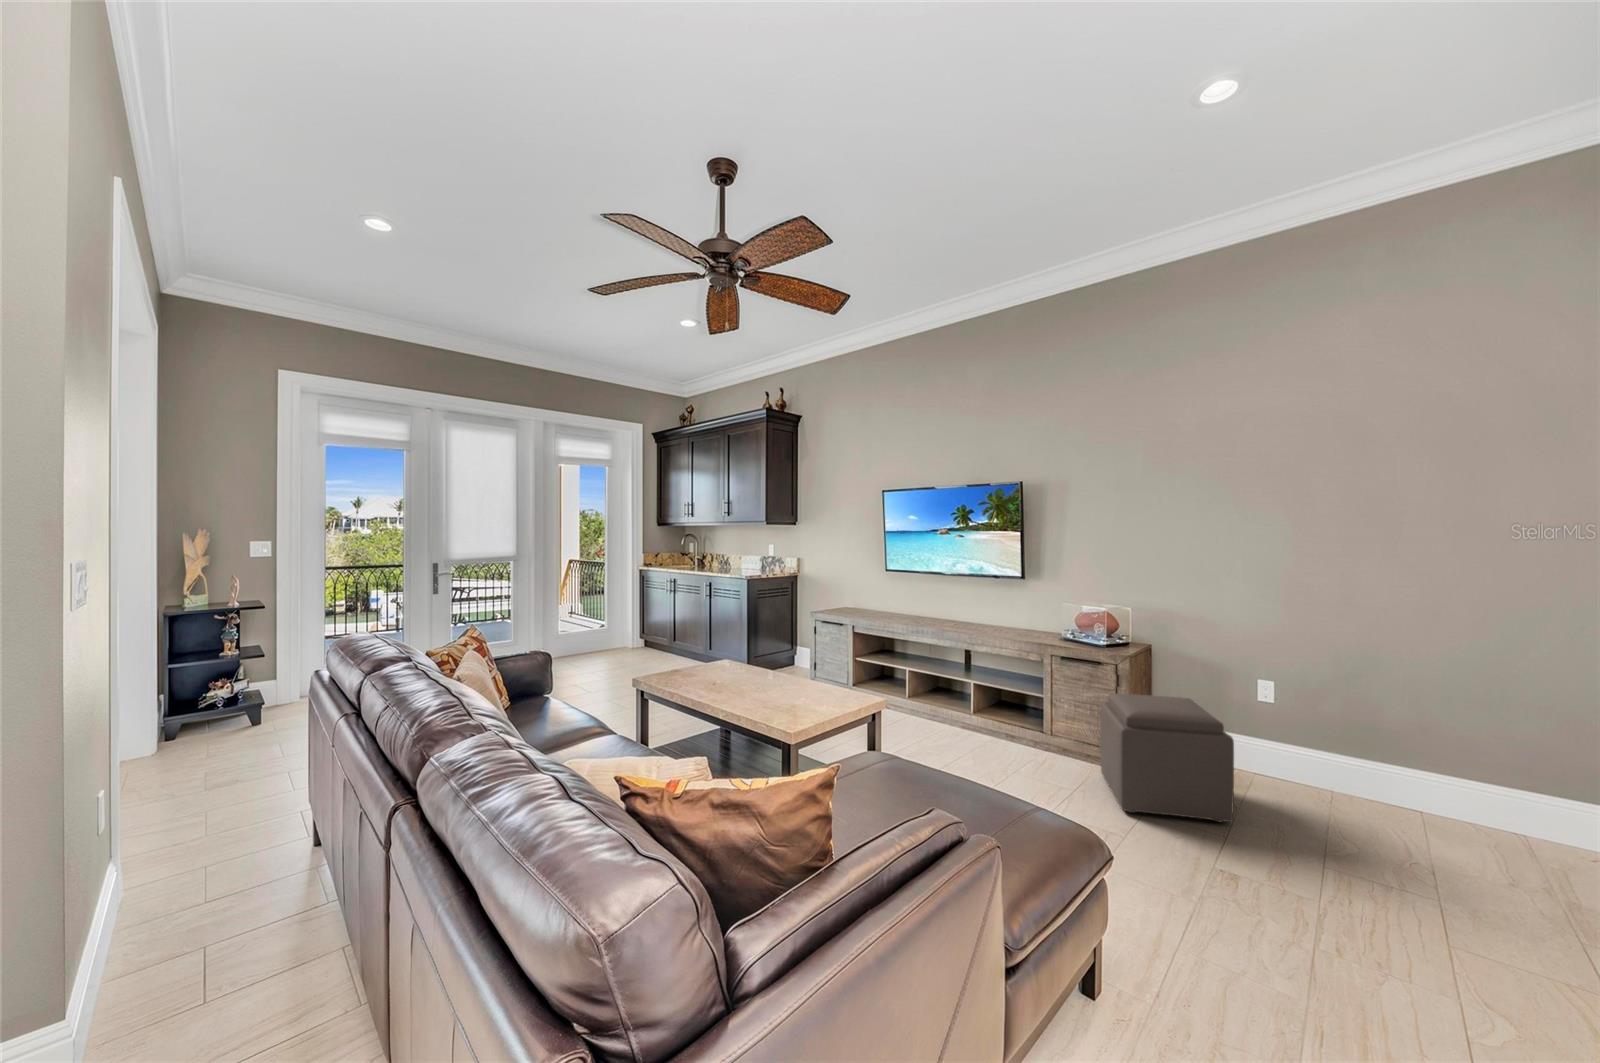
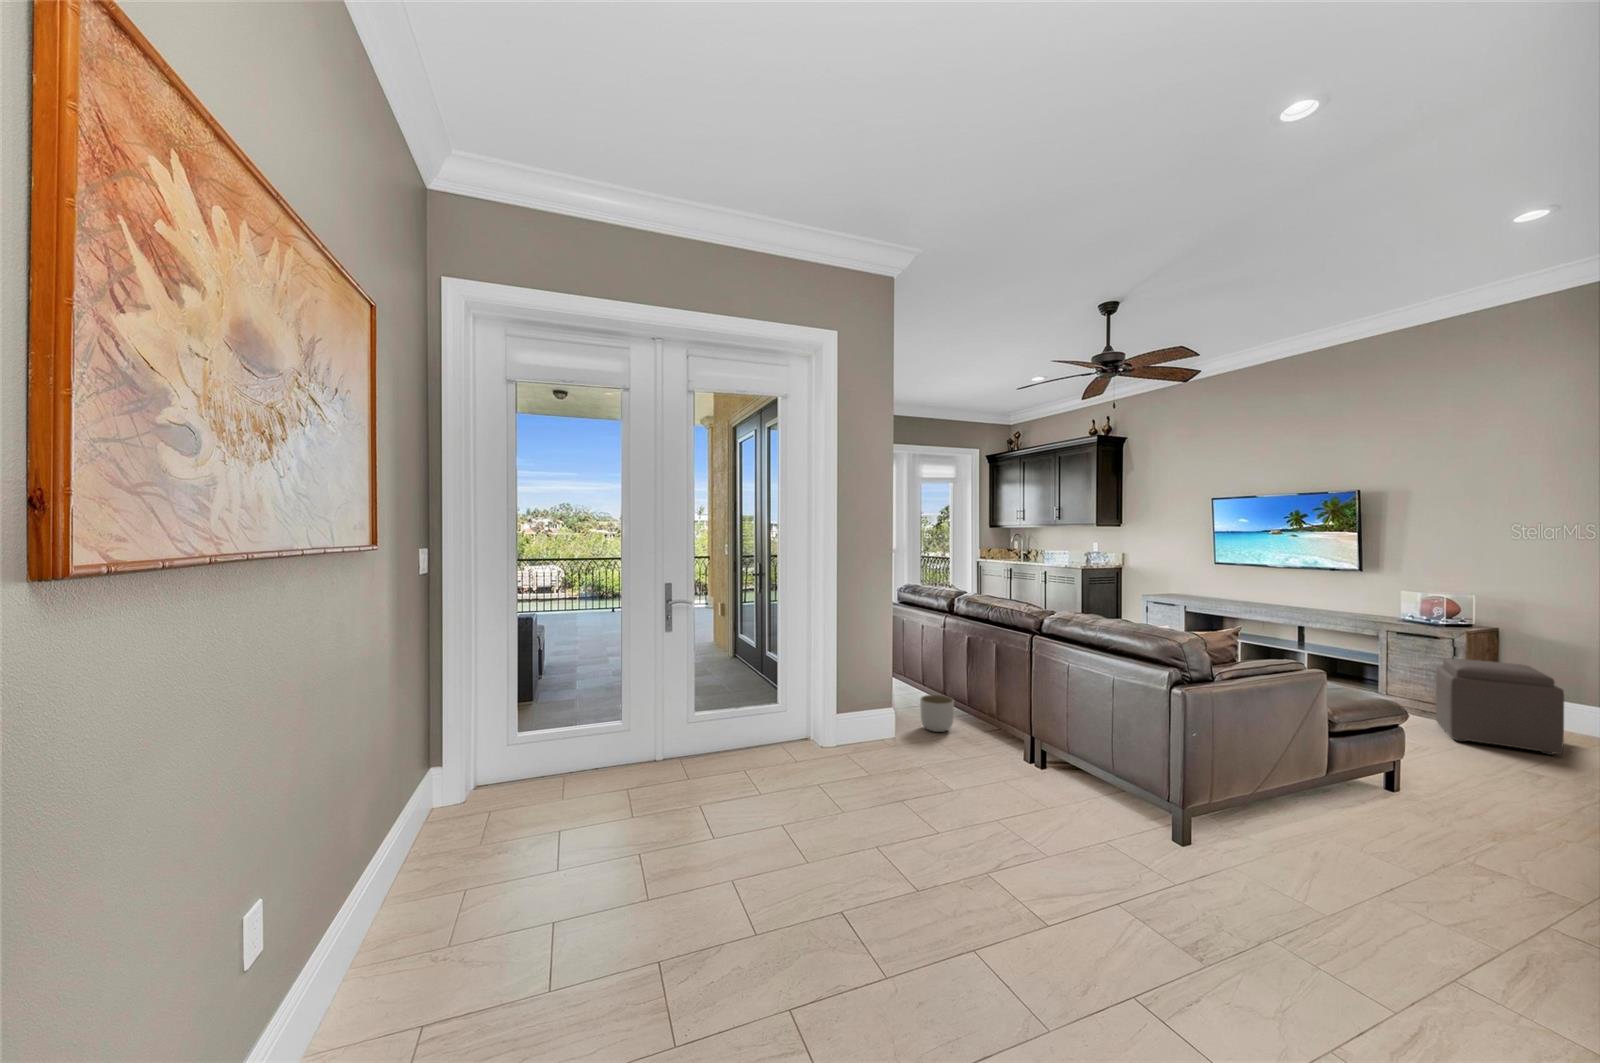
planter: none [230,897,328,1003] -> present [920,695,954,732]

